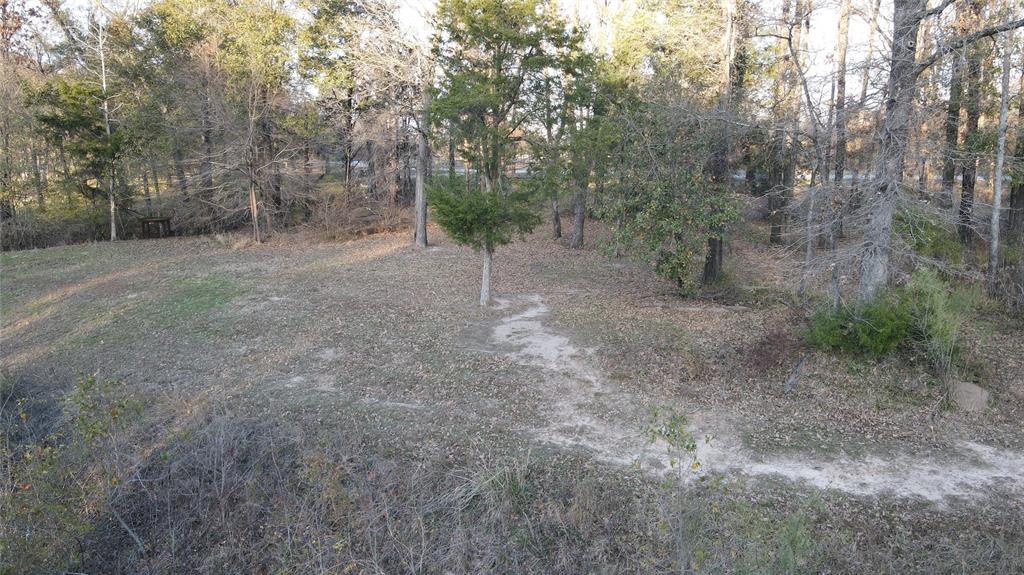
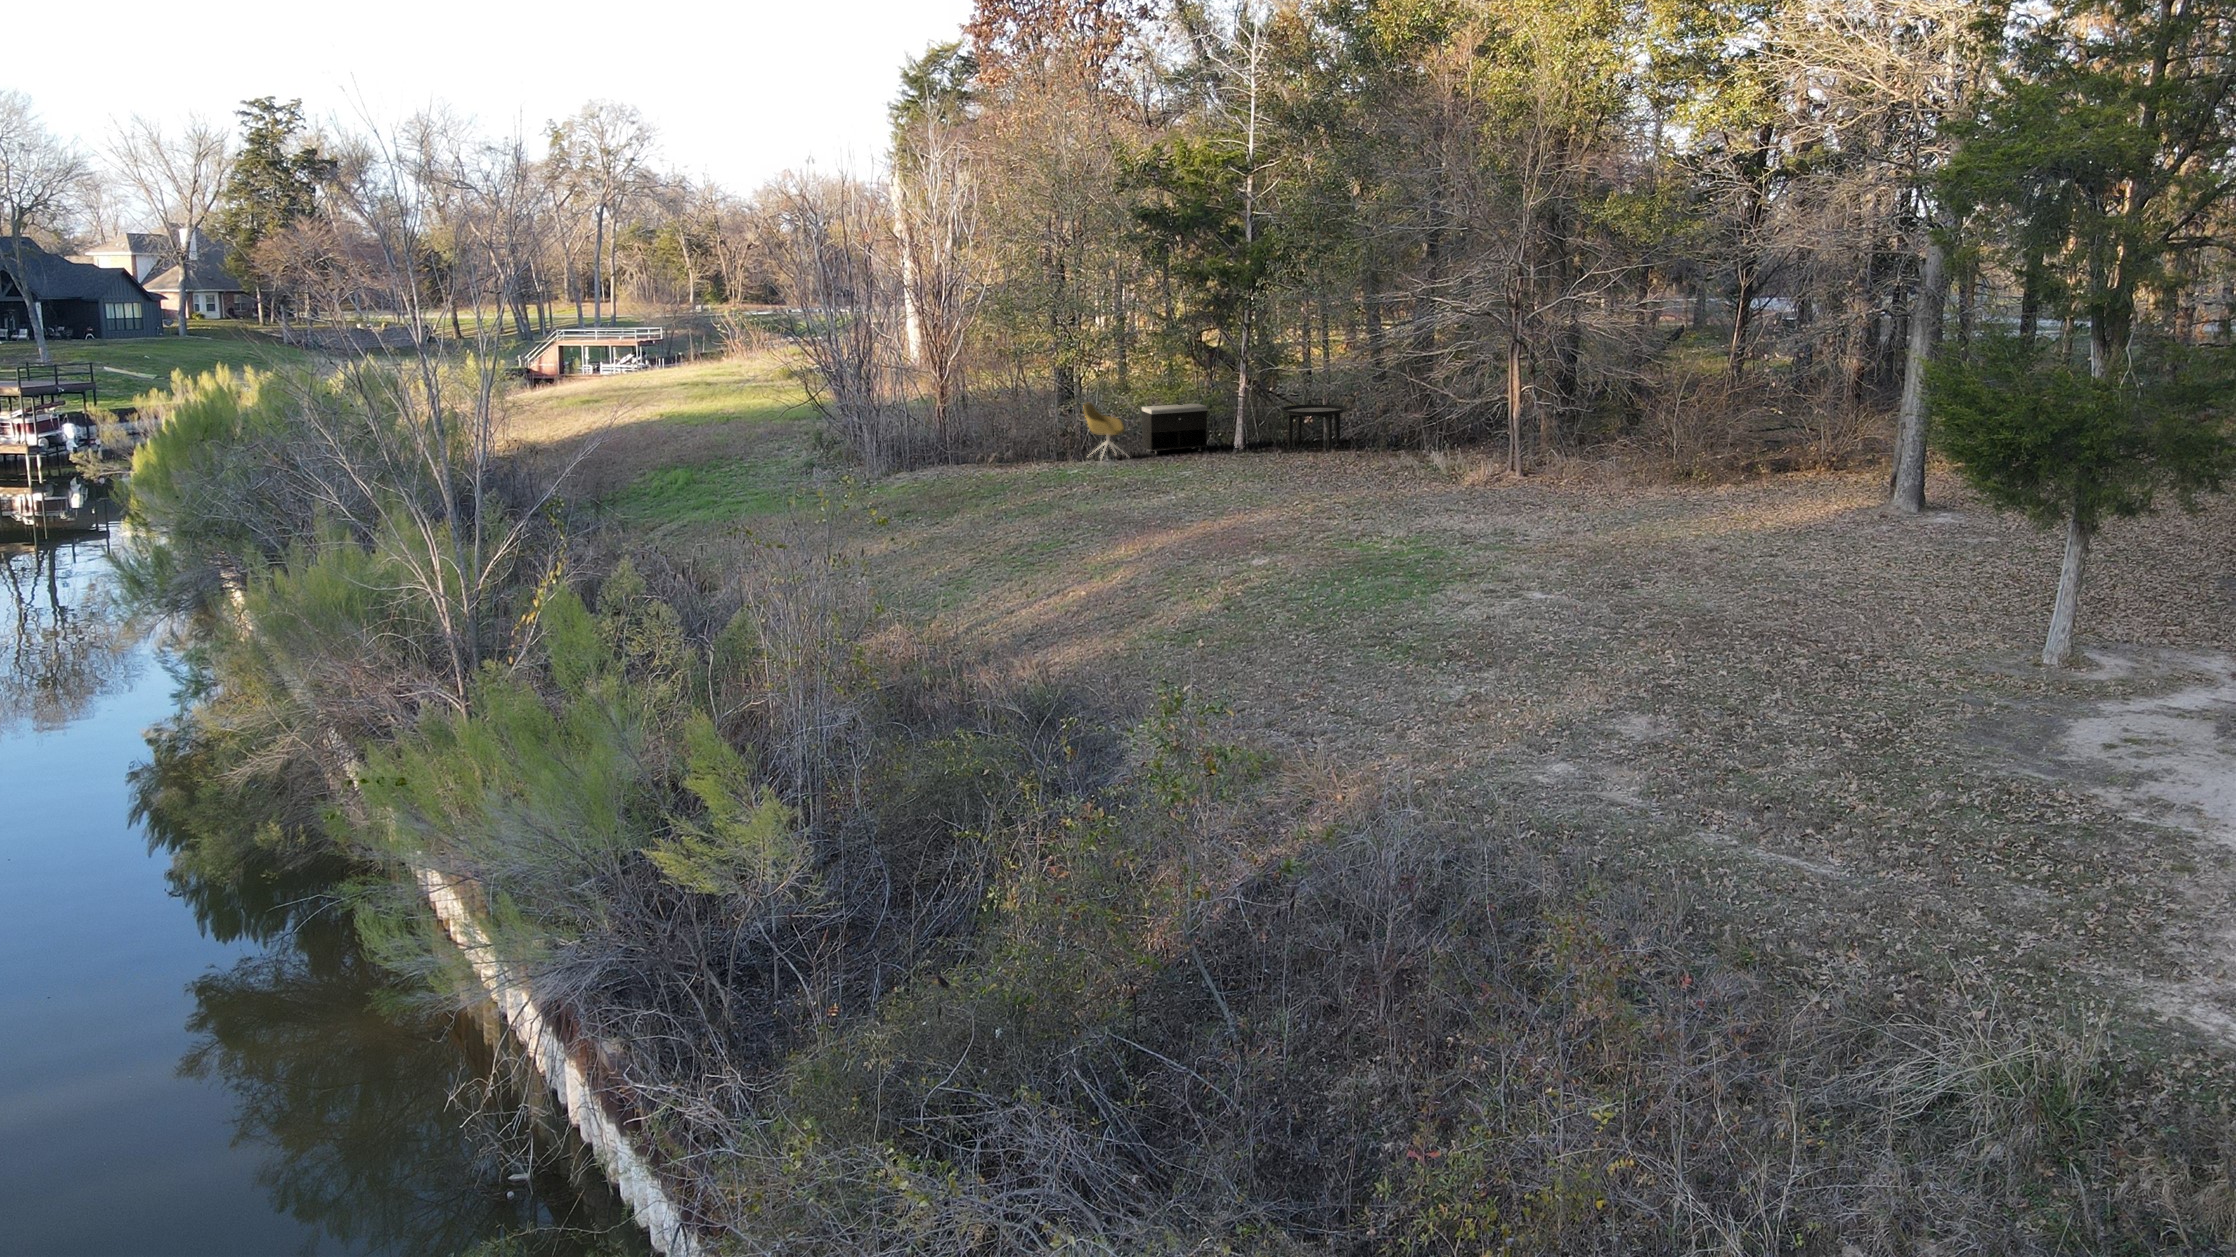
storage bench: none [54,219,96,246] -> present [1142,404,1208,454]
chair: none [17,220,50,251] -> present [1084,403,1127,457]

